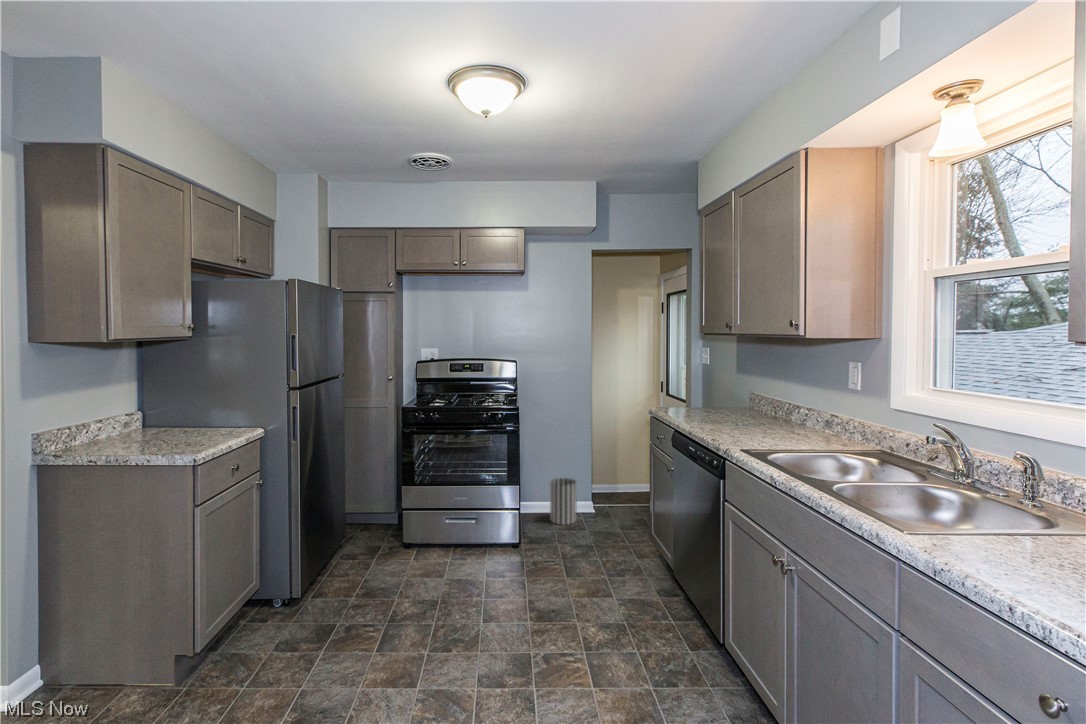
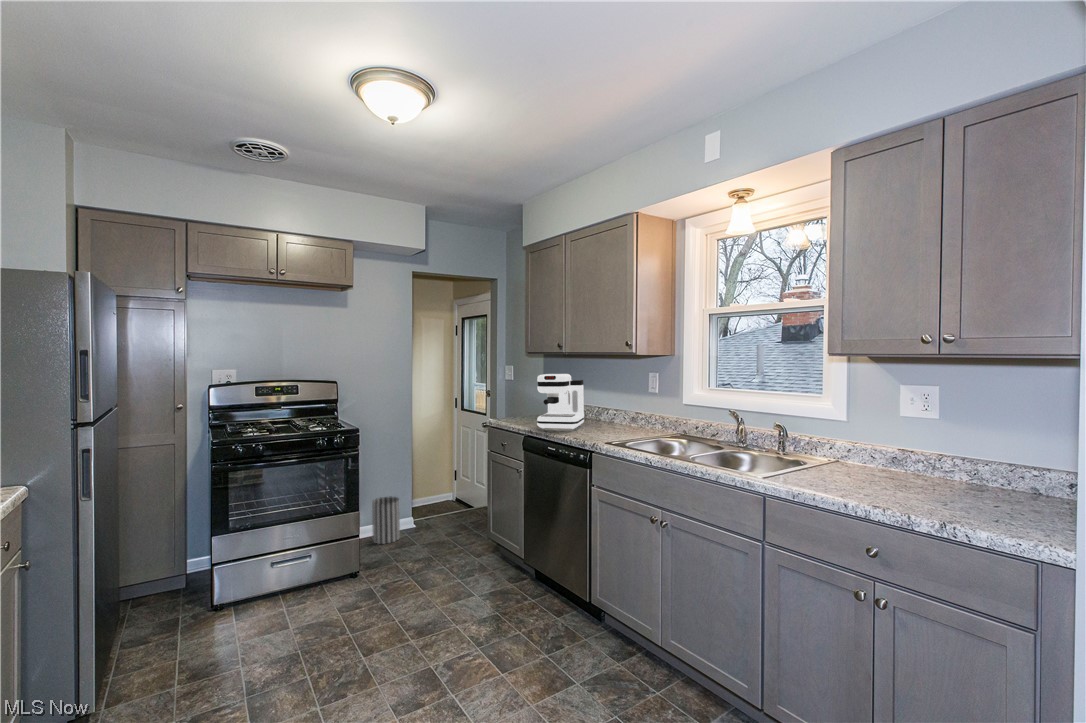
coffee maker: none [692,360,759,429] -> present [537,374,584,429]

